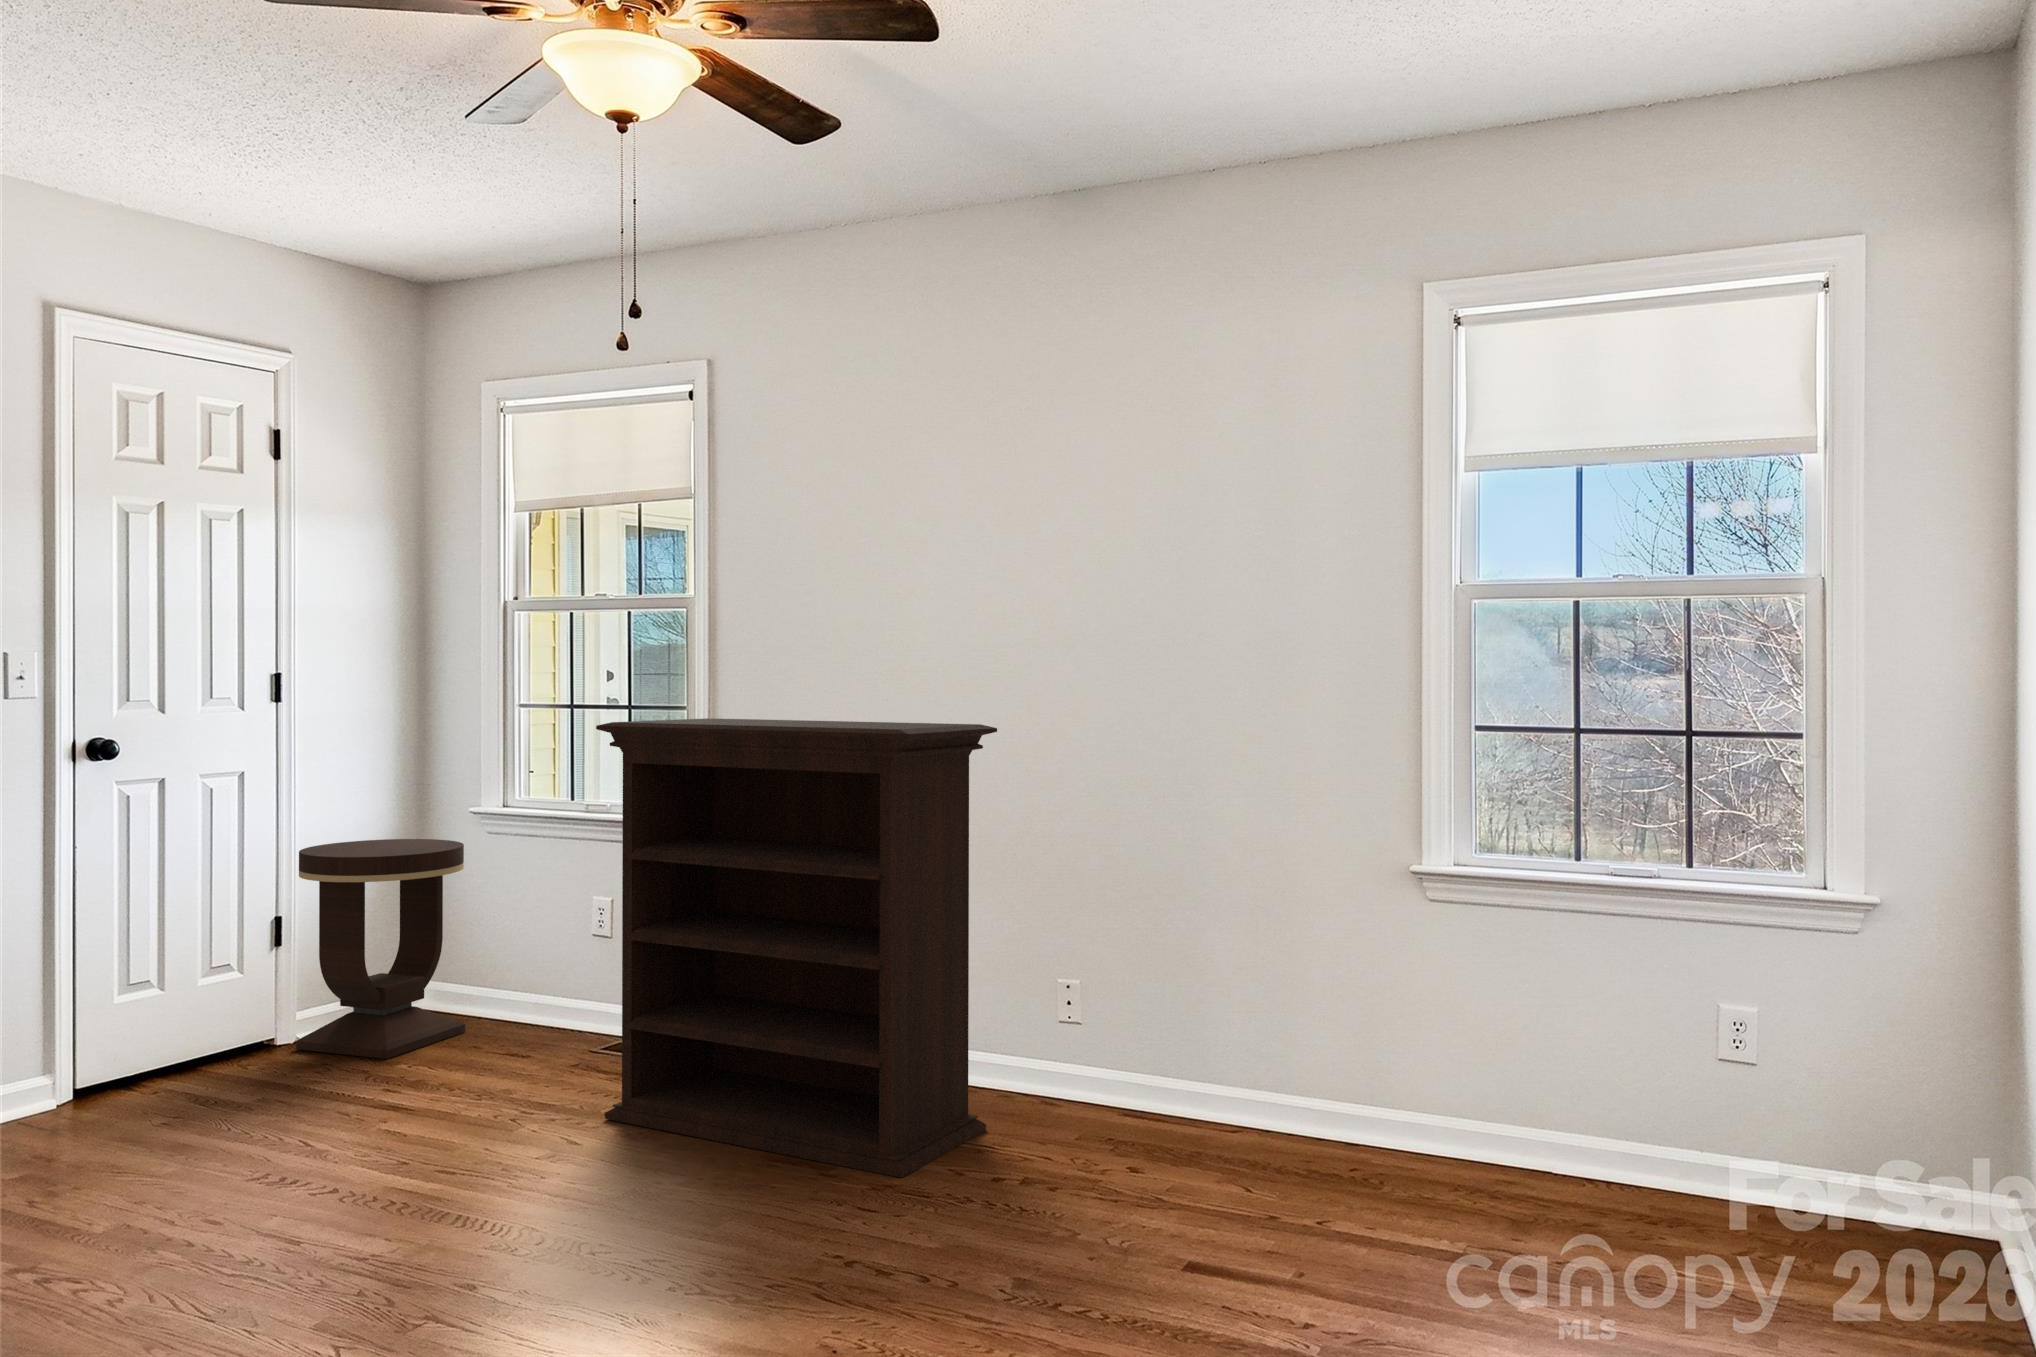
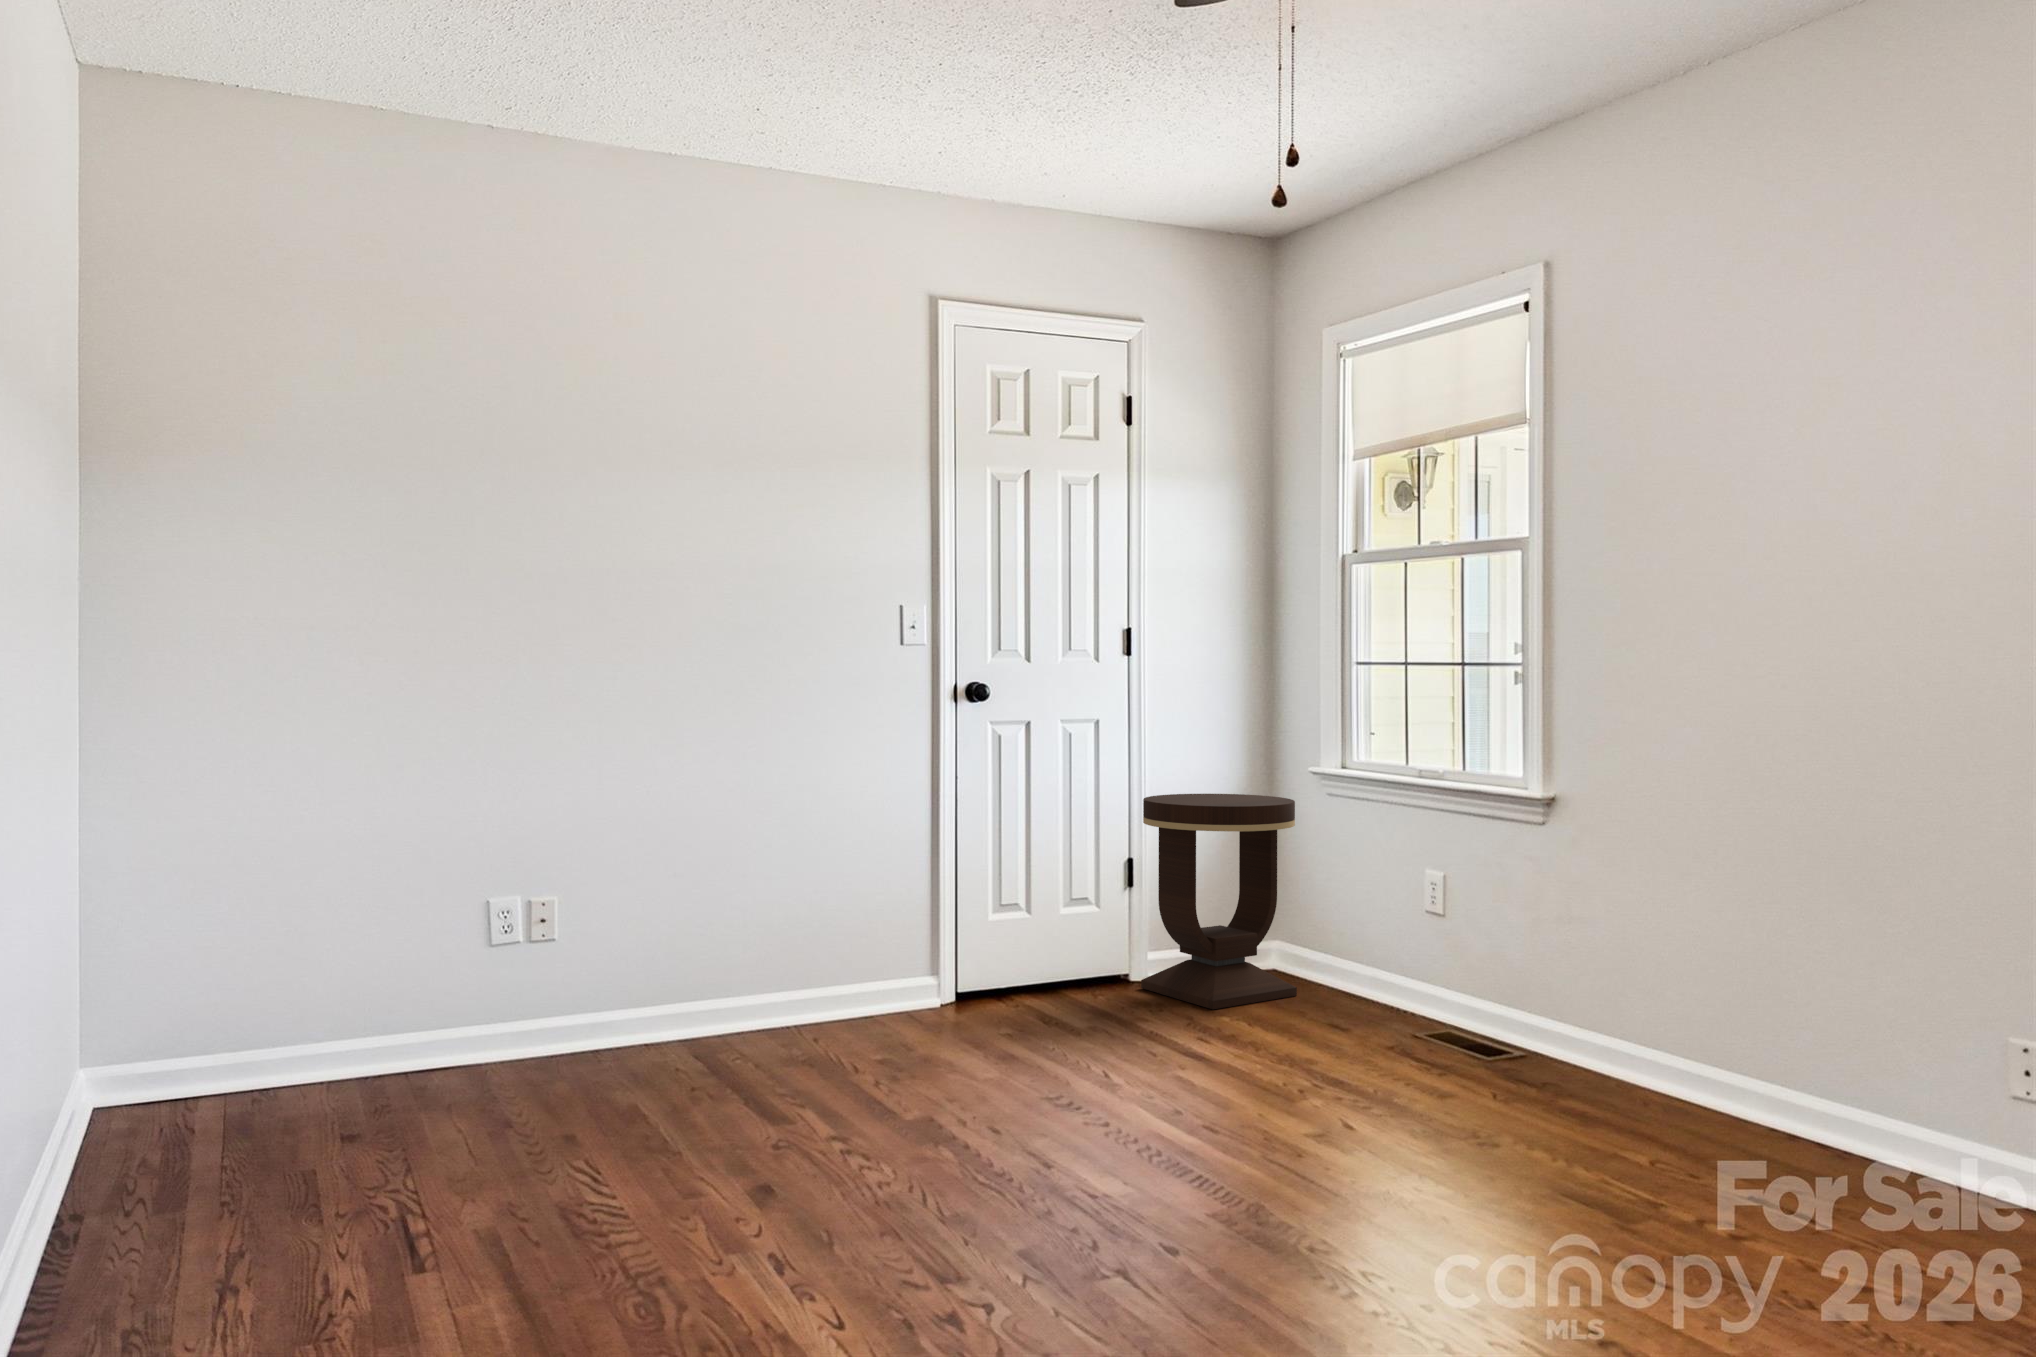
bookshelf: present [596,718,997,1178] -> none [1386,656,1915,1261]

